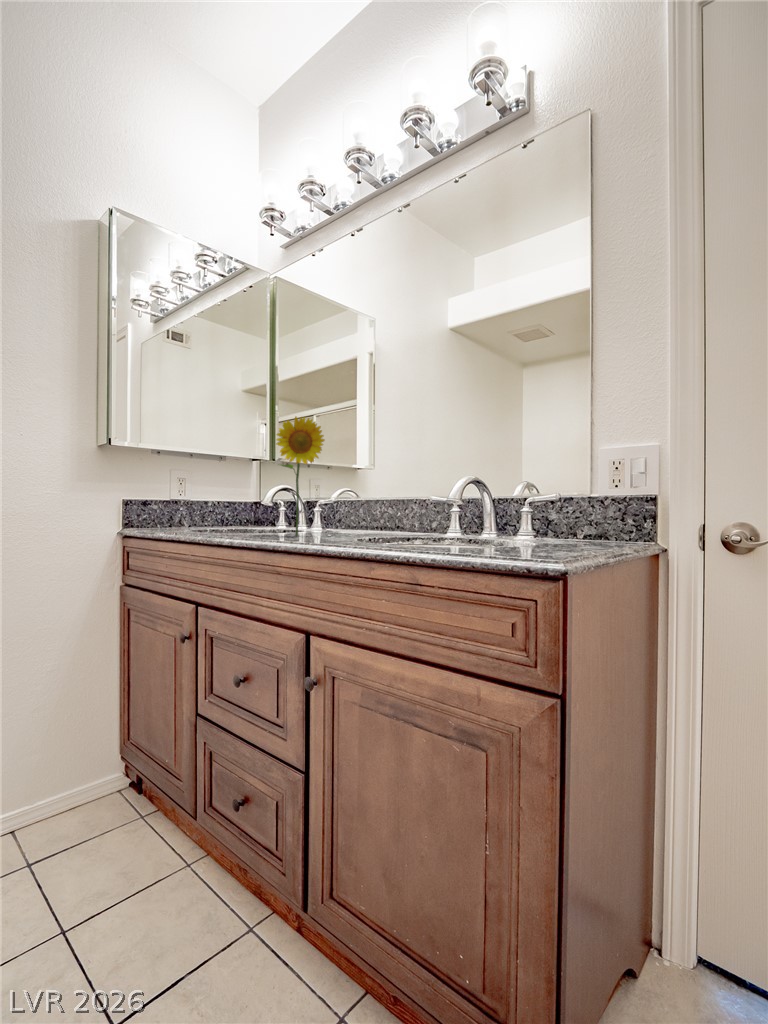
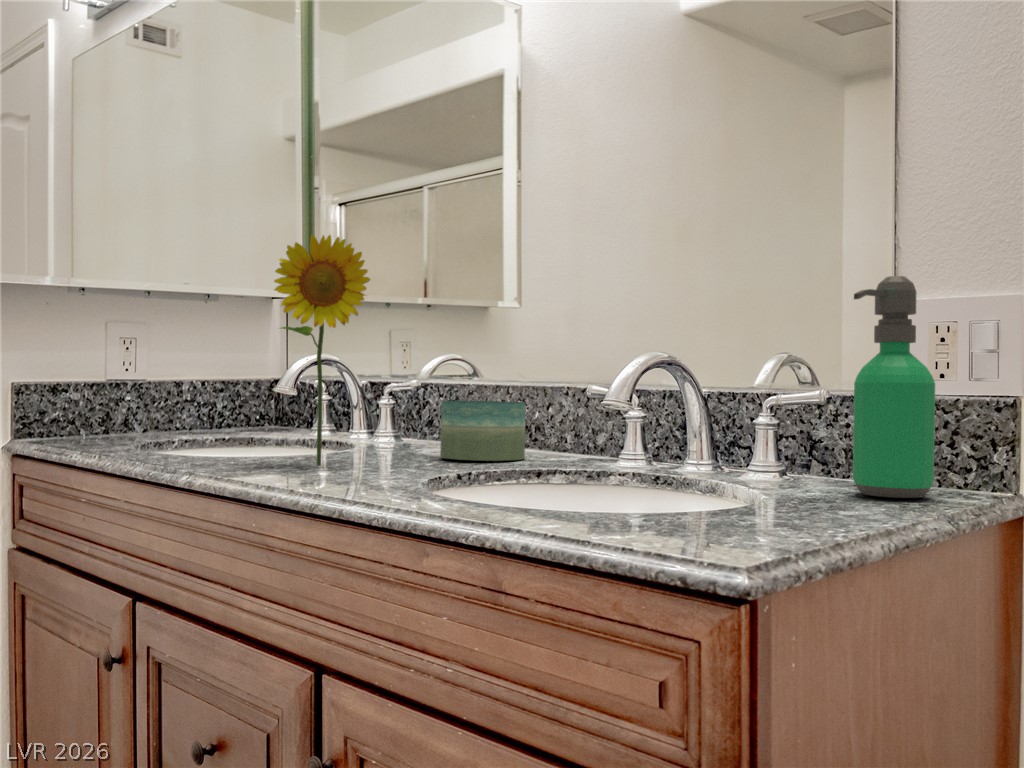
soap dispenser: none [576,435,617,544] -> present [853,276,935,498]
candle: none [356,504,399,534] -> present [440,401,526,461]

